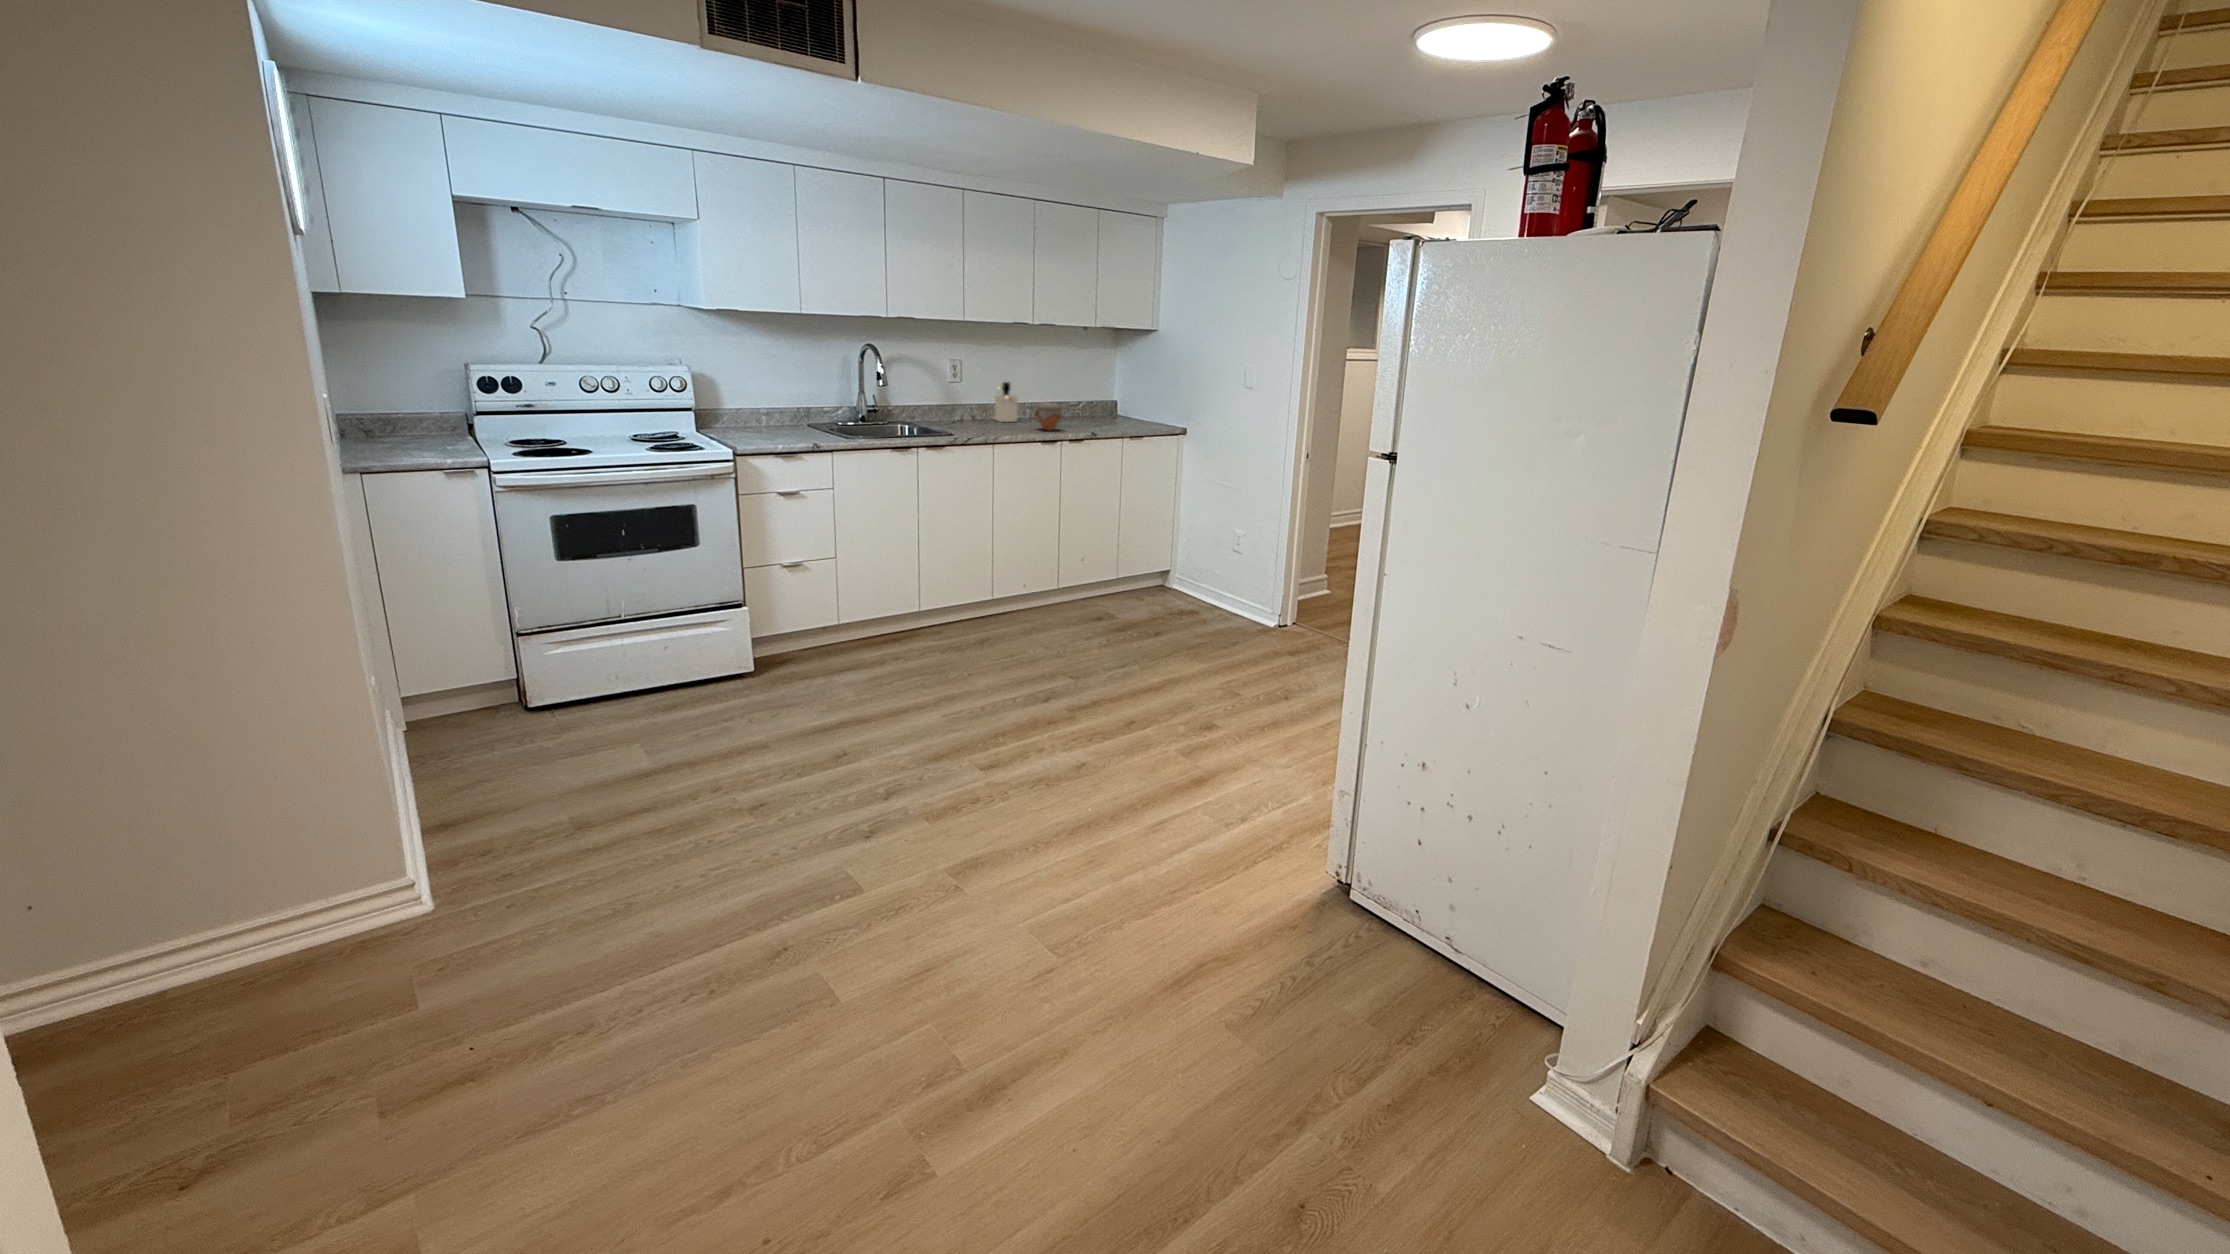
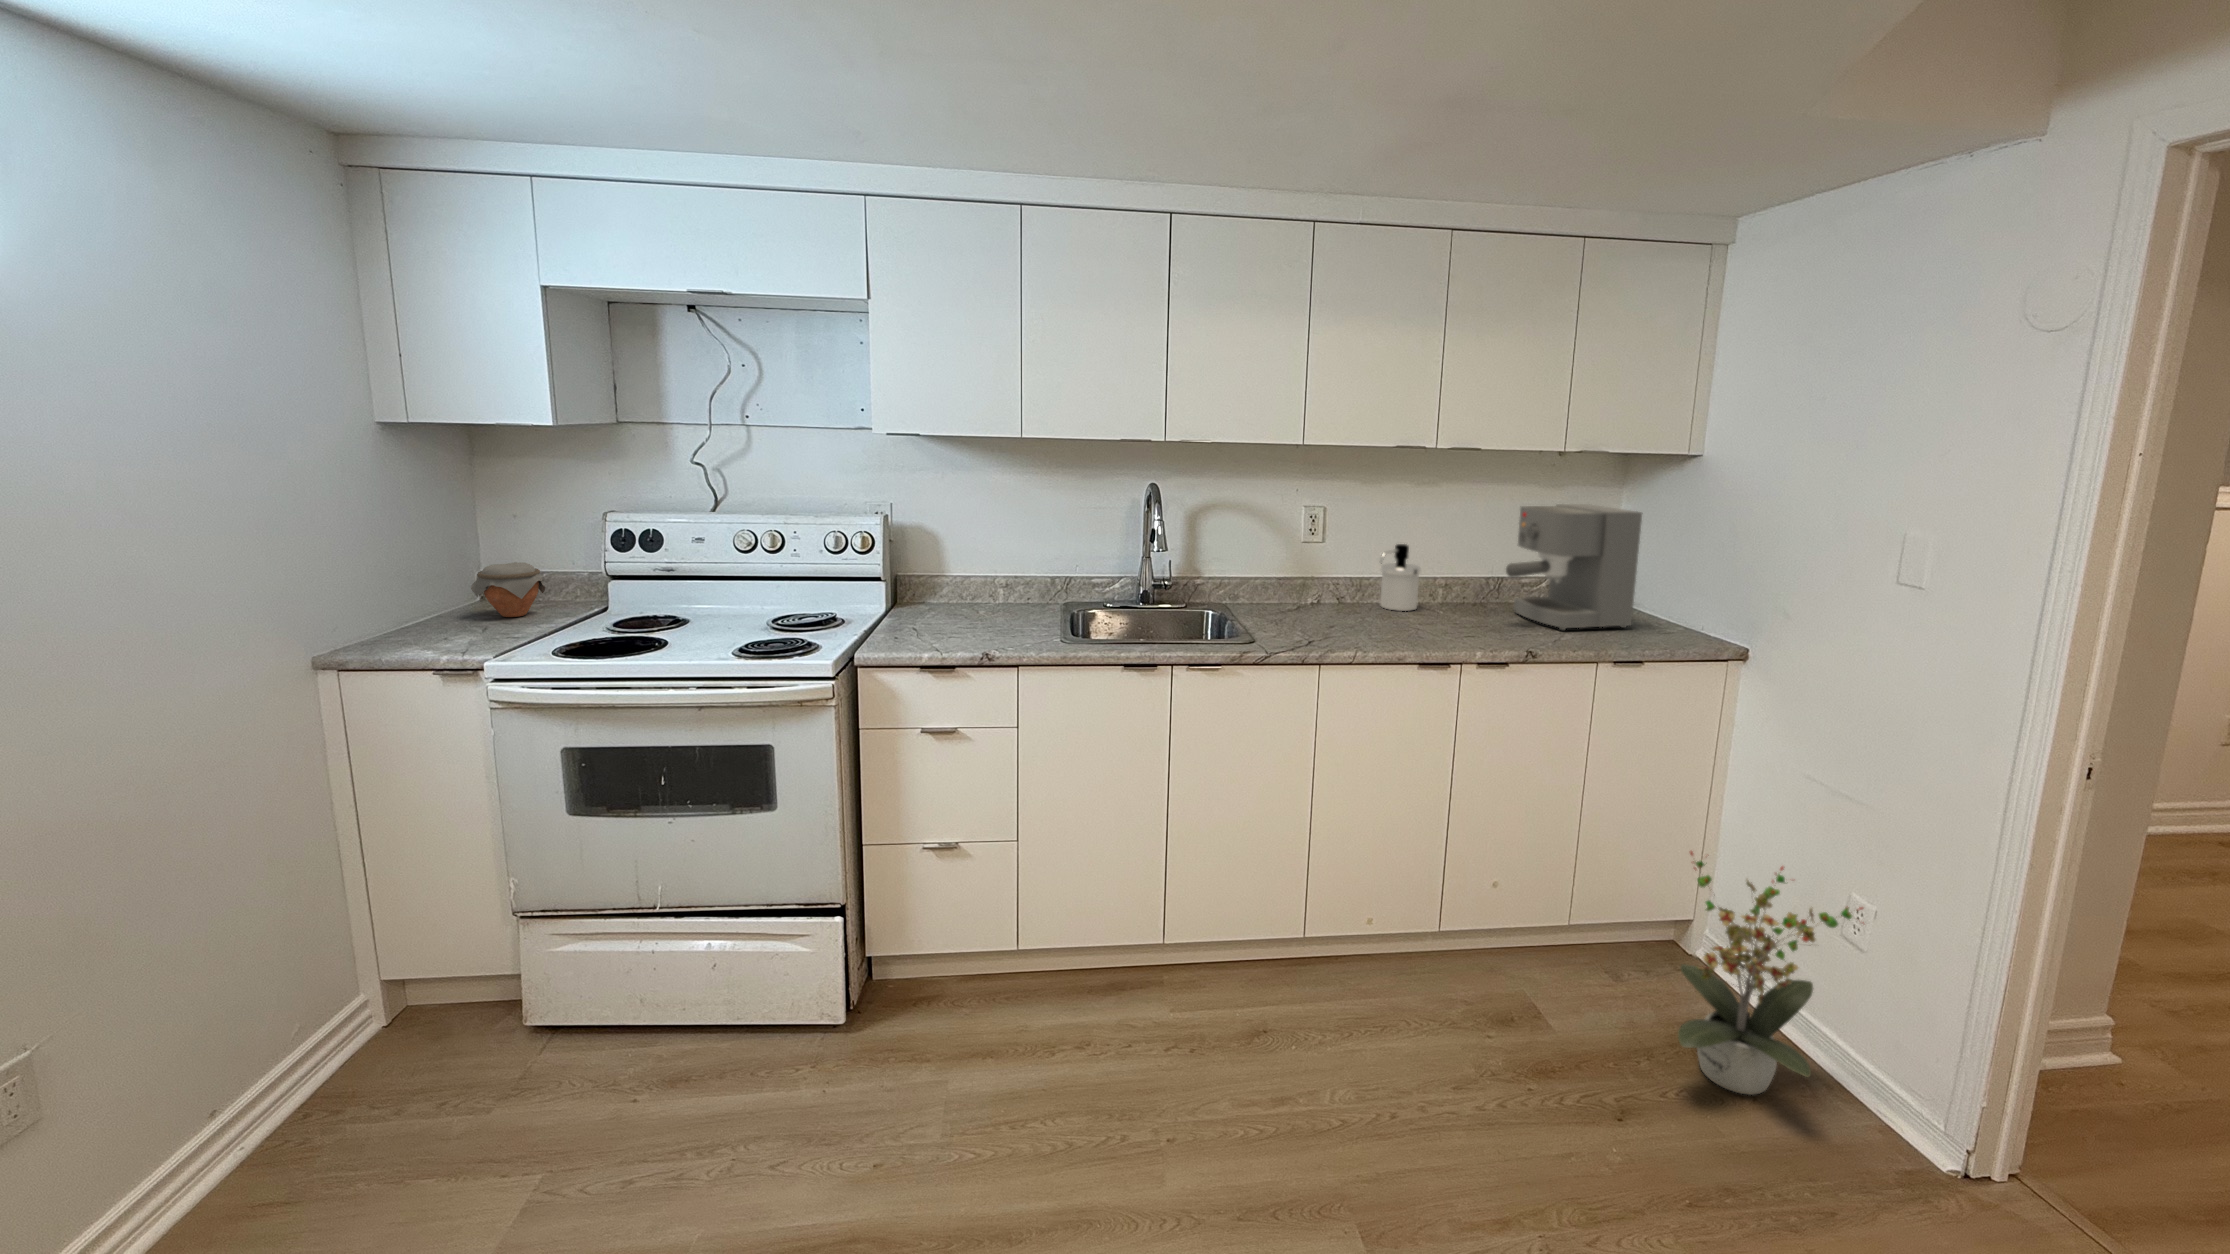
coffee maker: none [1069,357,1134,427] -> present [1506,504,1642,630]
jar: present [1035,402,1062,430] -> present [471,562,546,617]
potted plant: none [1173,521,1243,619] -> present [1678,851,1863,1095]

